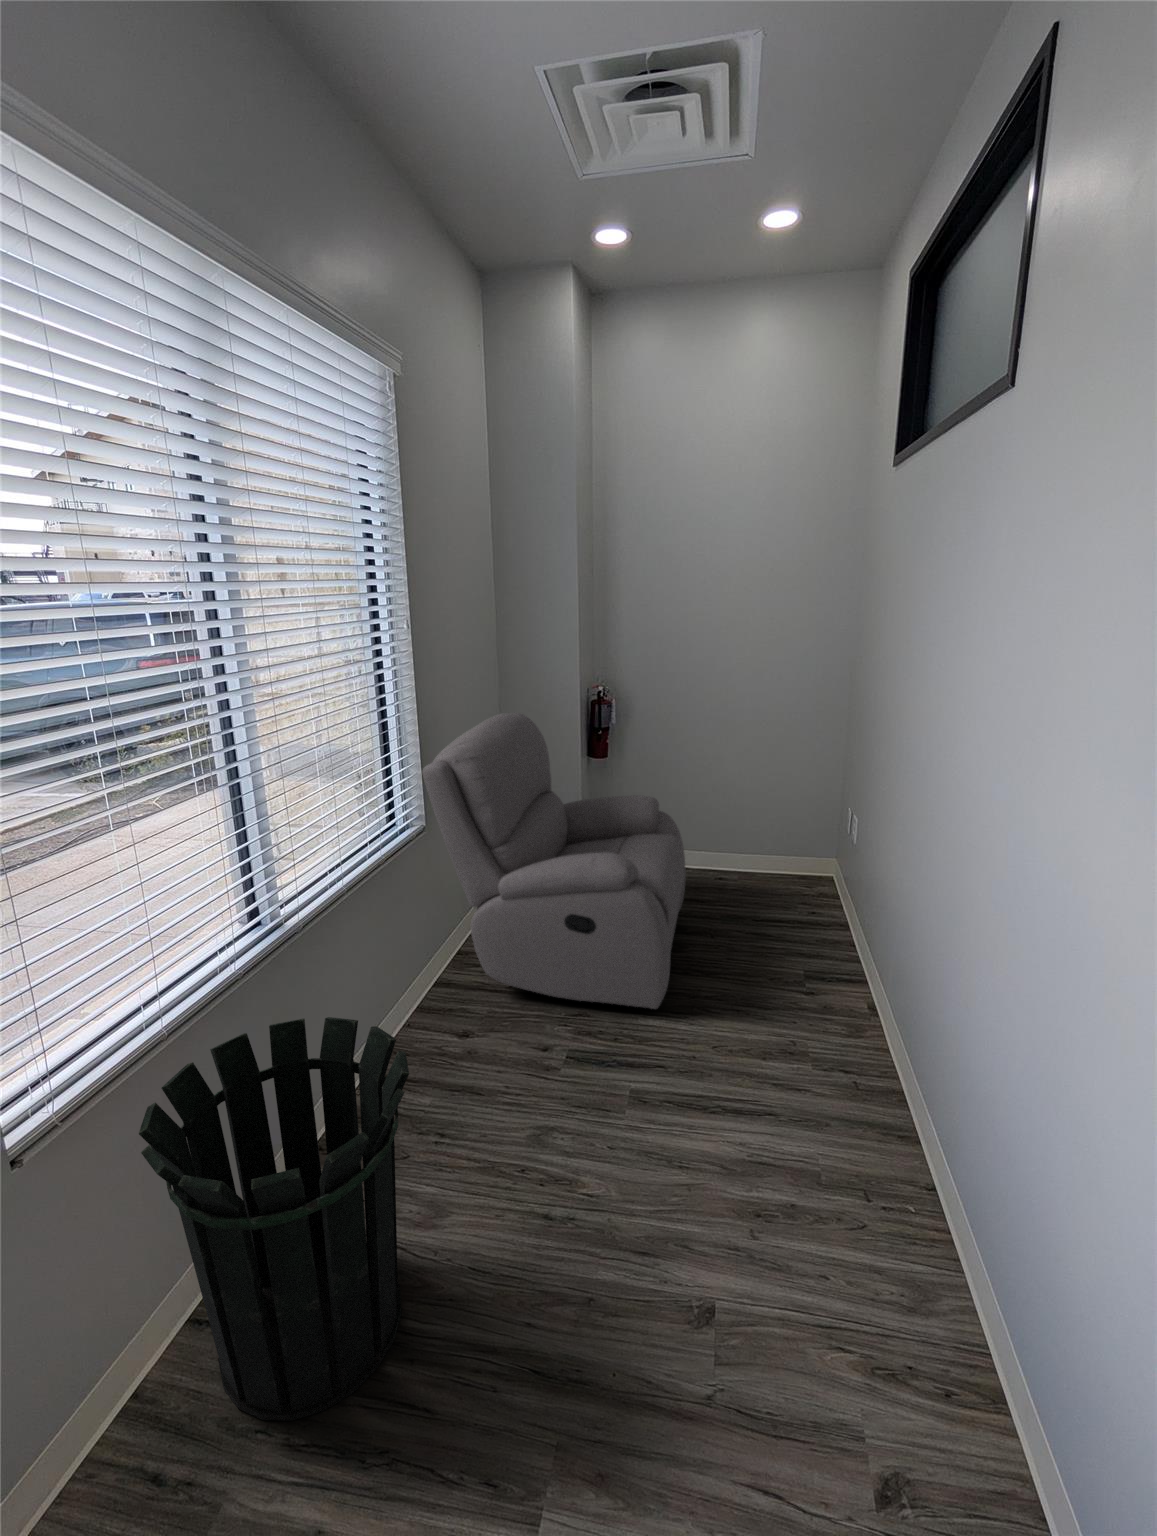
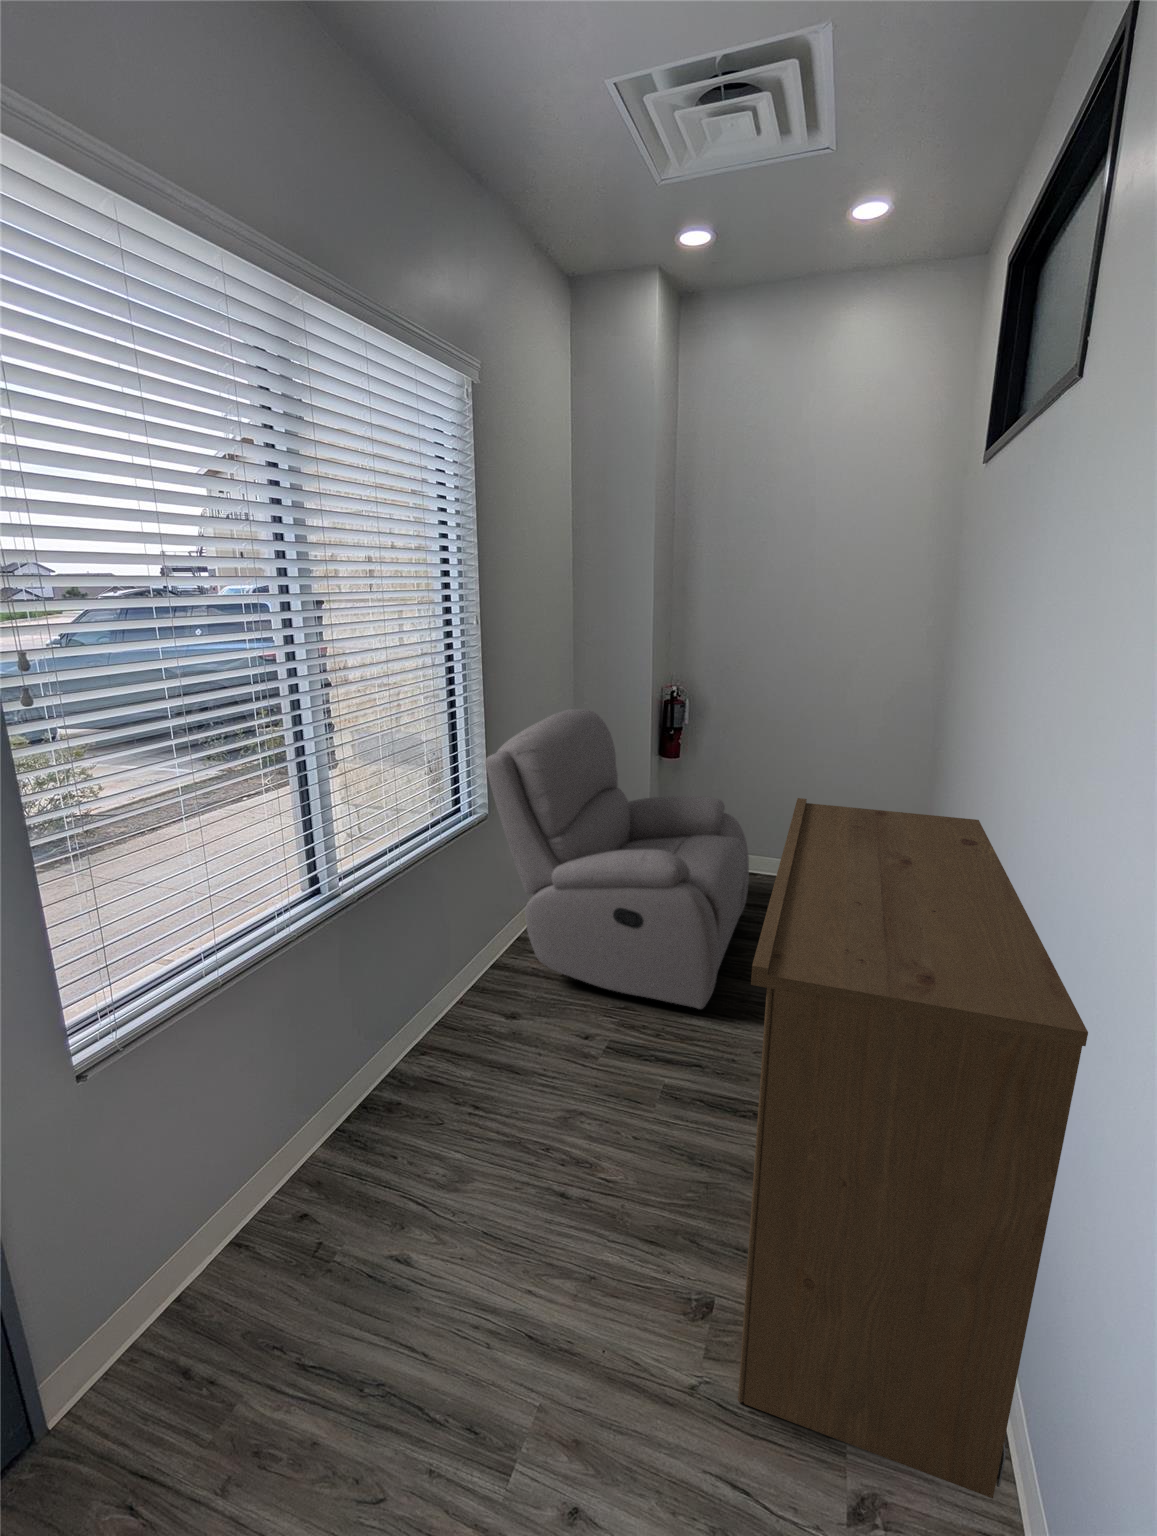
bookshelf: none [746,794,1088,1456] -> present [738,798,1088,1498]
waste bin: present [139,1017,409,1421] -> none [185,980,427,1342]

